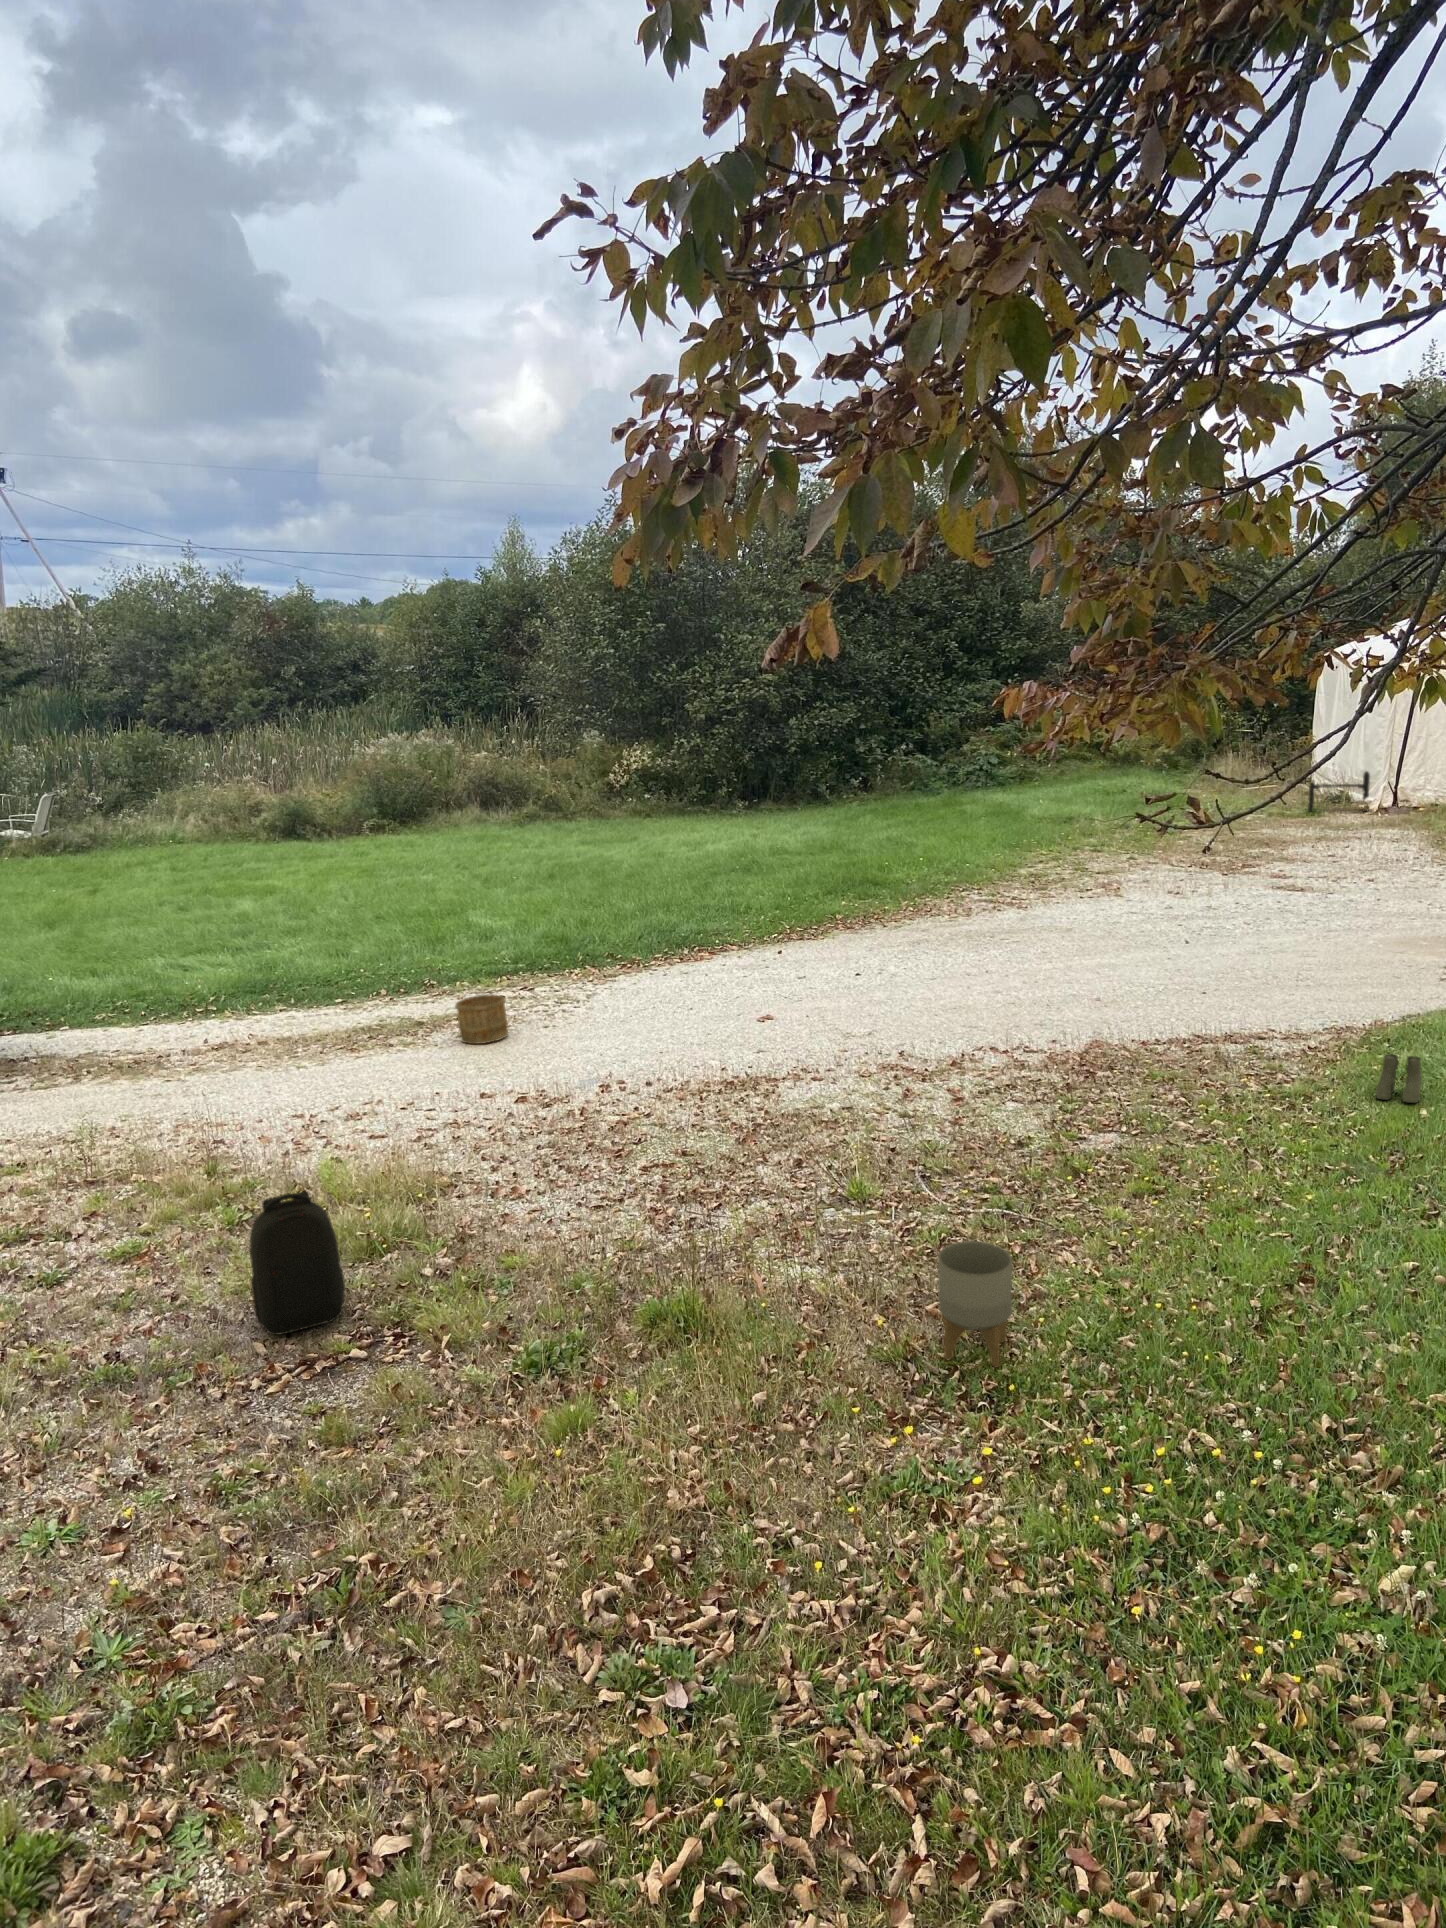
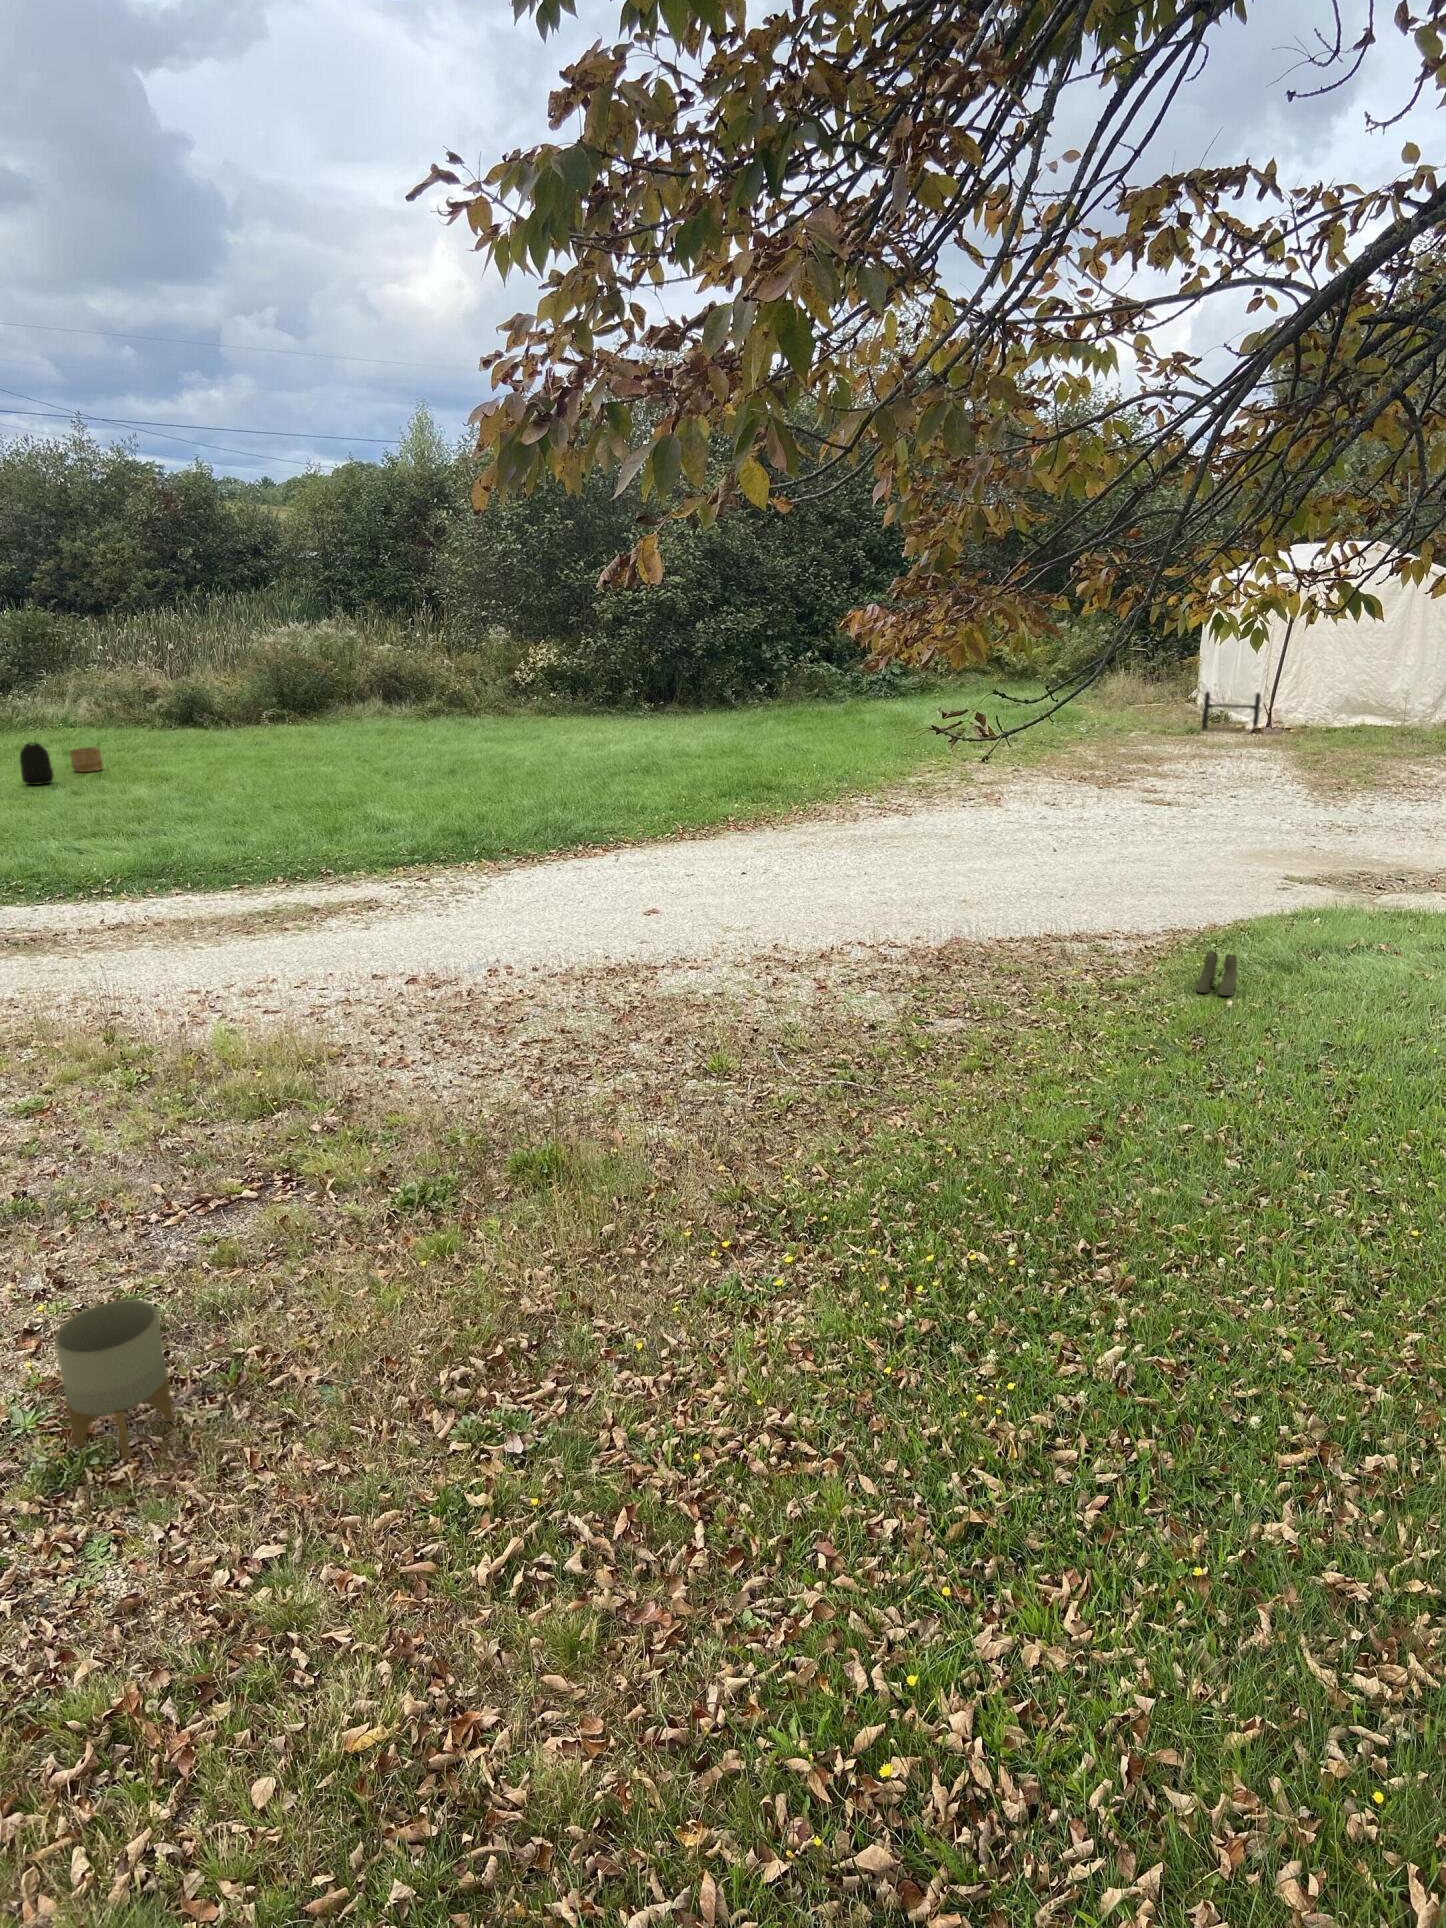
wooden bucket: present [455,994,508,1044] -> present [70,747,103,772]
backpack: present [250,1191,345,1335] -> present [20,743,54,785]
planter: present [938,1241,1012,1367] -> present [55,1300,174,1460]

